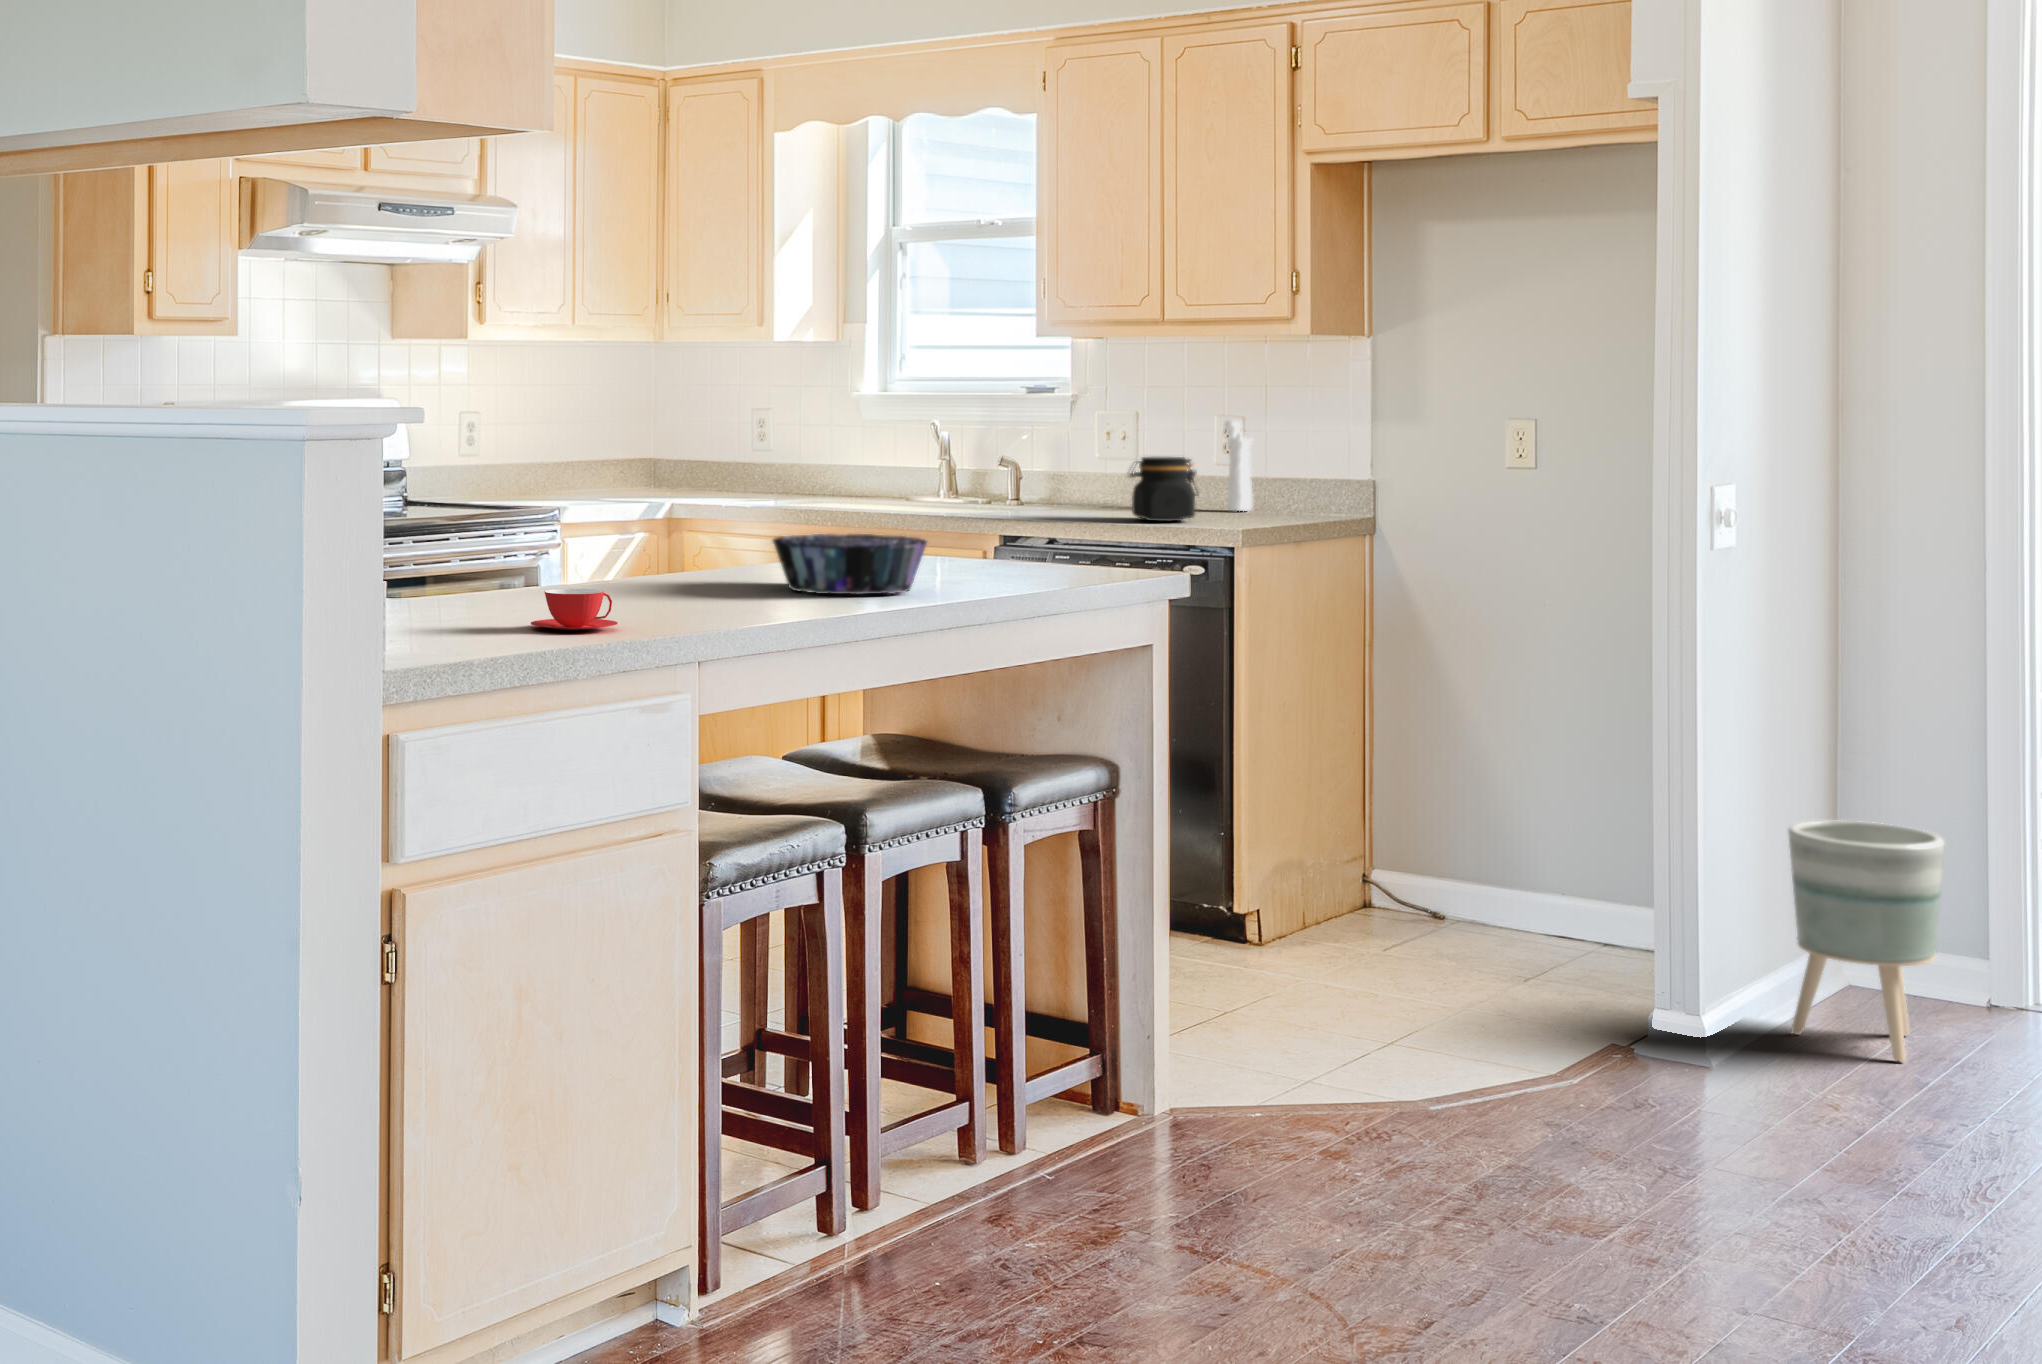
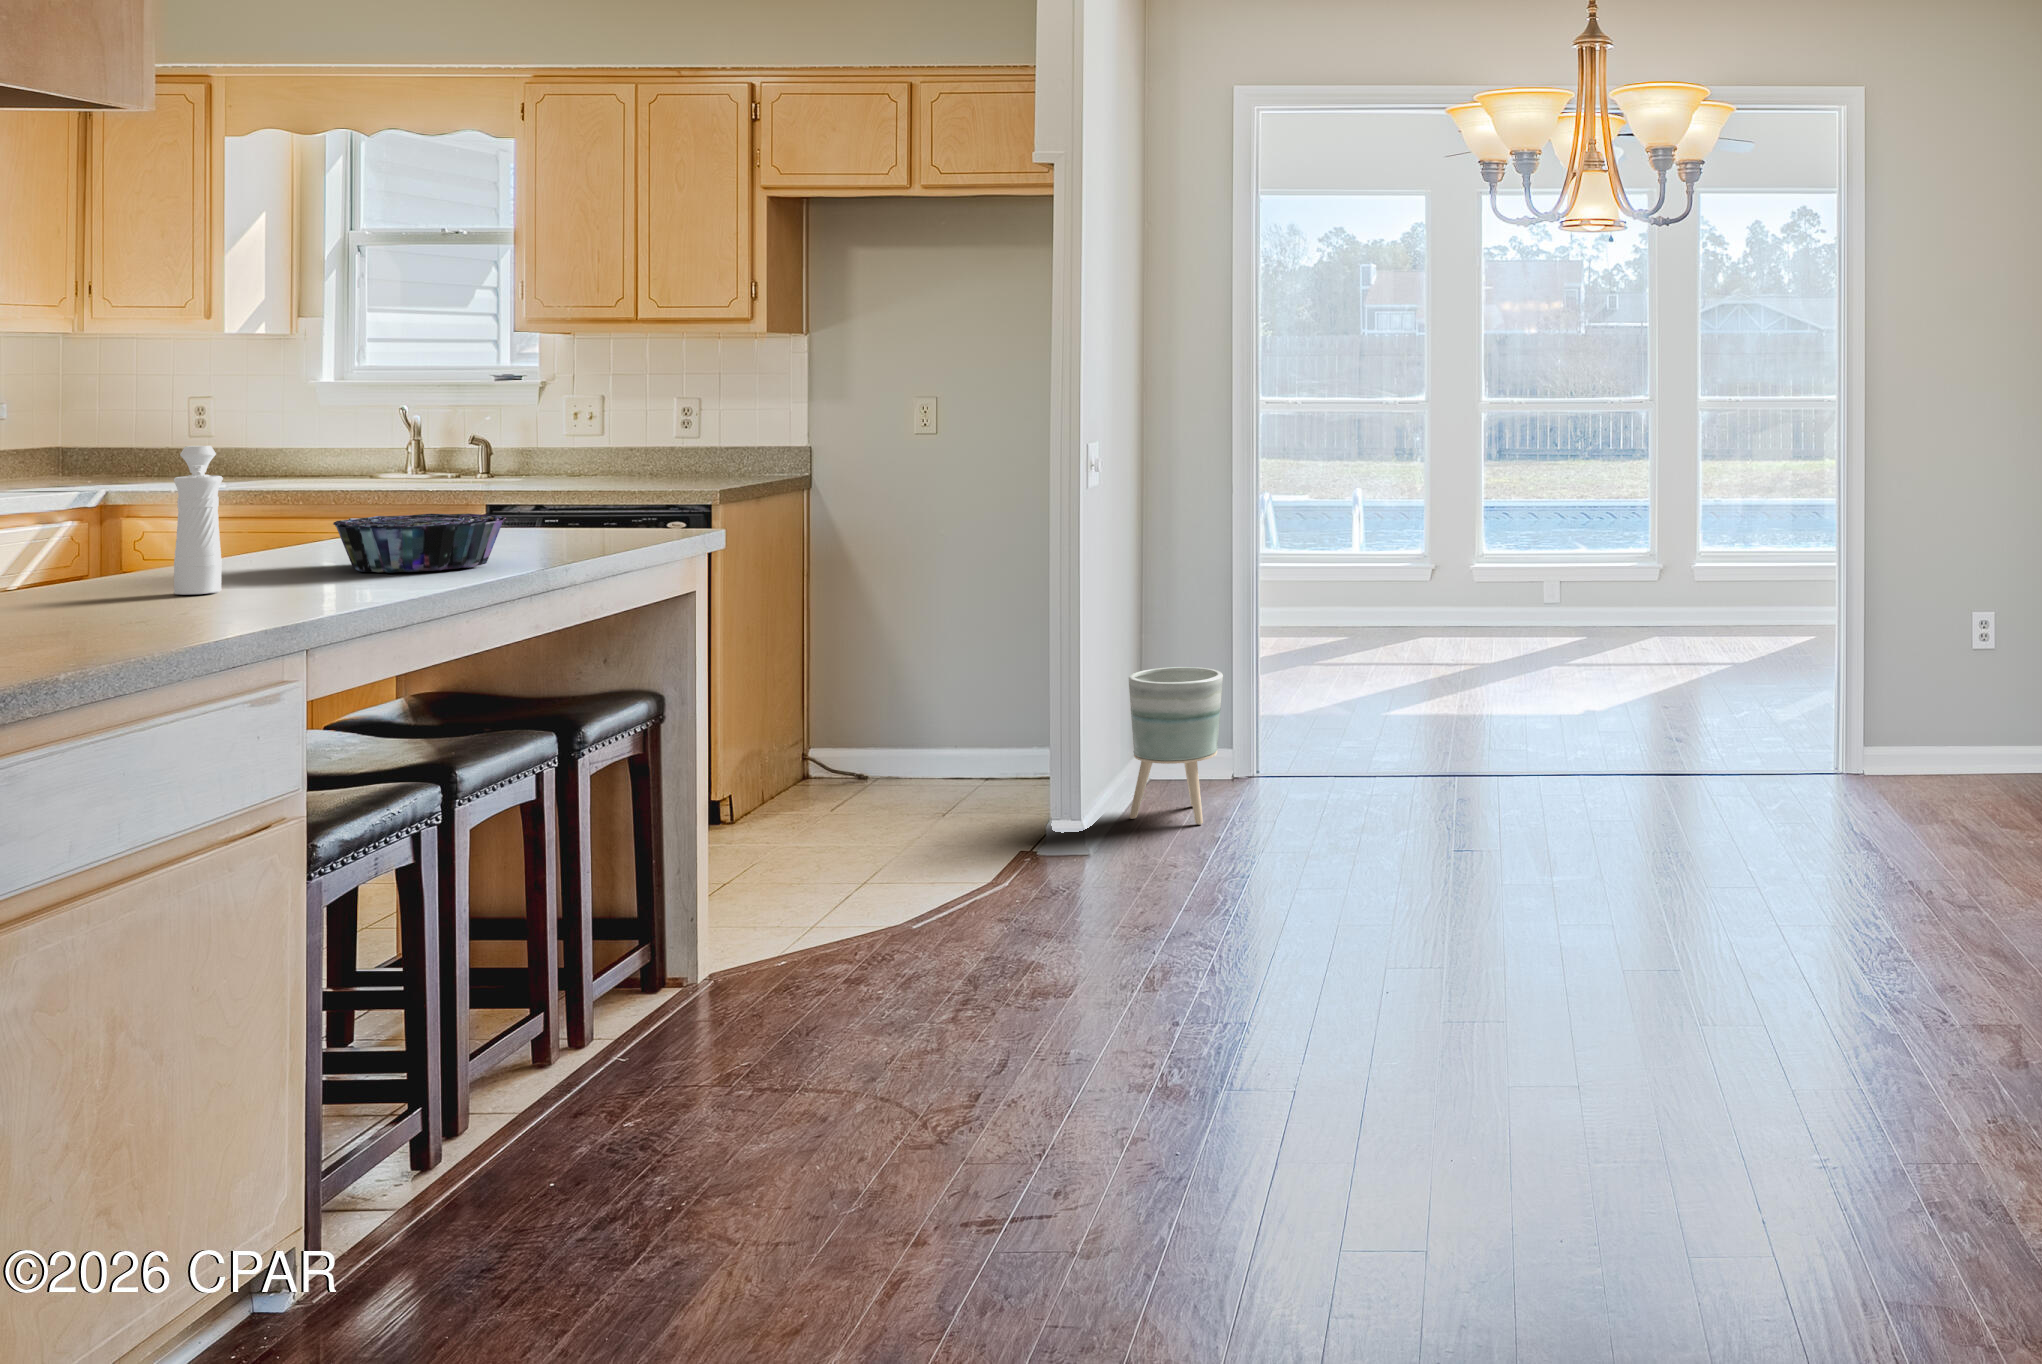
pepper mill: present [1224,420,1253,511] -> present [174,446,223,595]
jar: present [1129,457,1198,521] -> none [610,433,674,487]
teacup: present [531,589,618,630] -> none [88,589,203,634]

